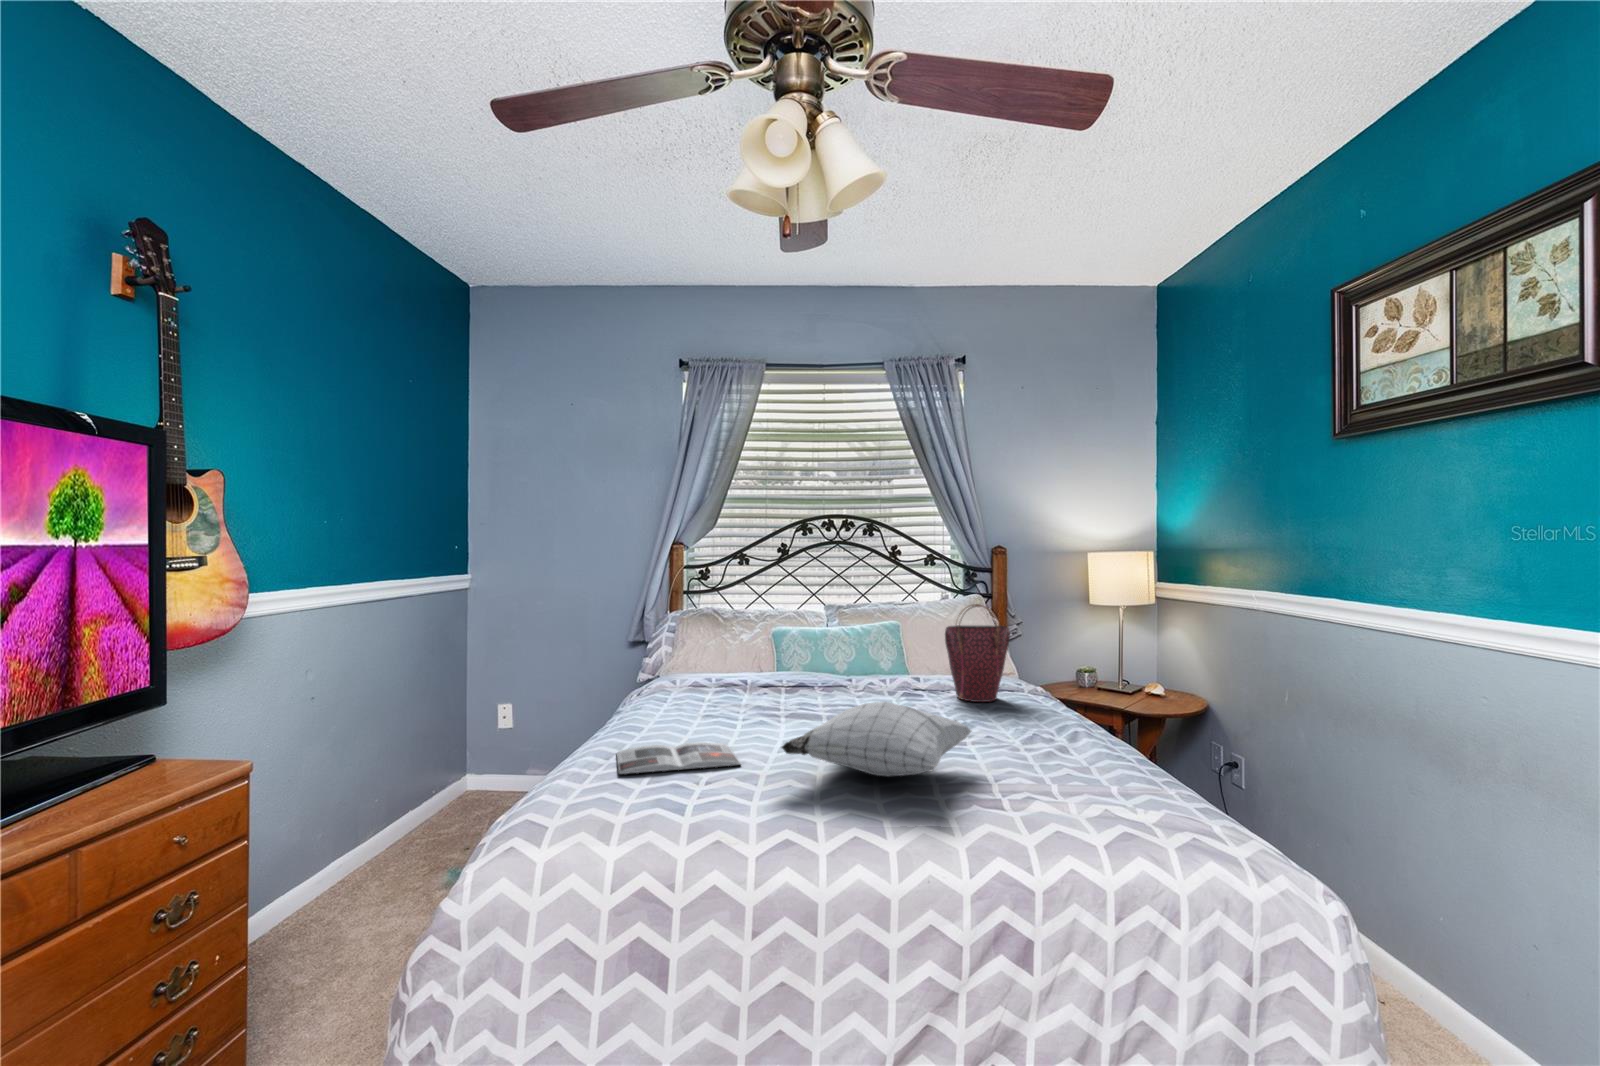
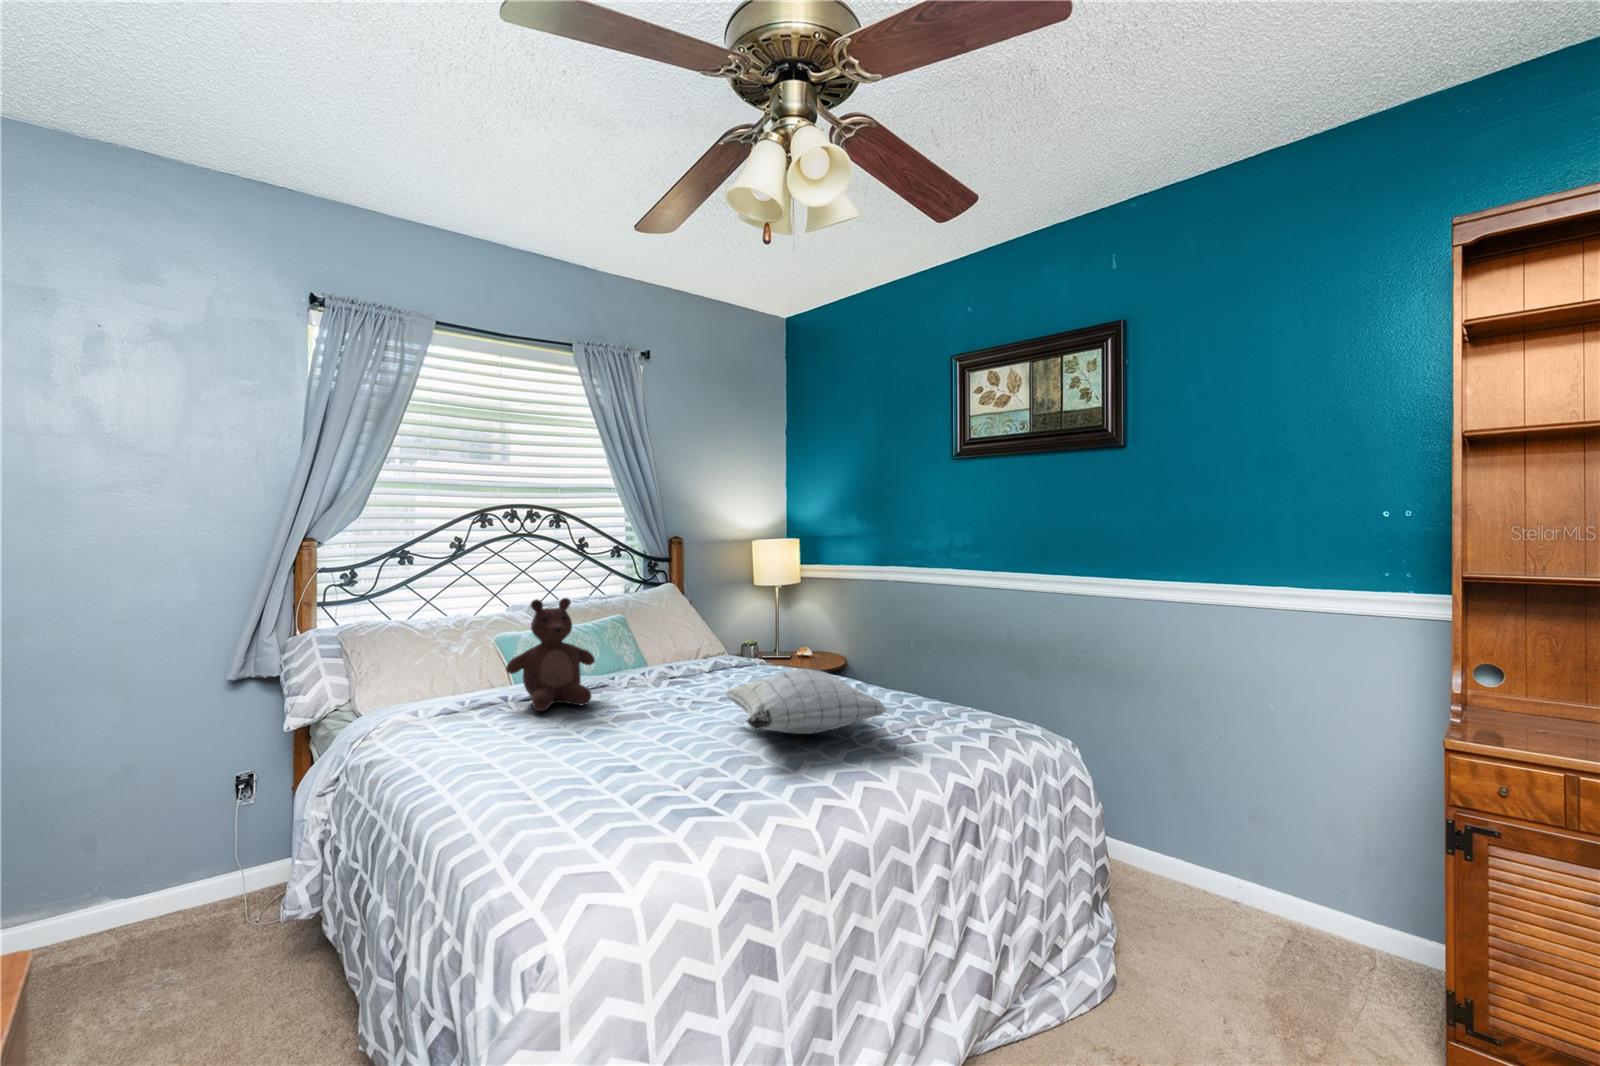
teddy bear: none [719,604,796,707] -> present [506,598,595,711]
handbag: present [945,604,1009,702] -> none [713,584,759,670]
magazine: present [616,742,741,774] -> none [522,744,679,797]

